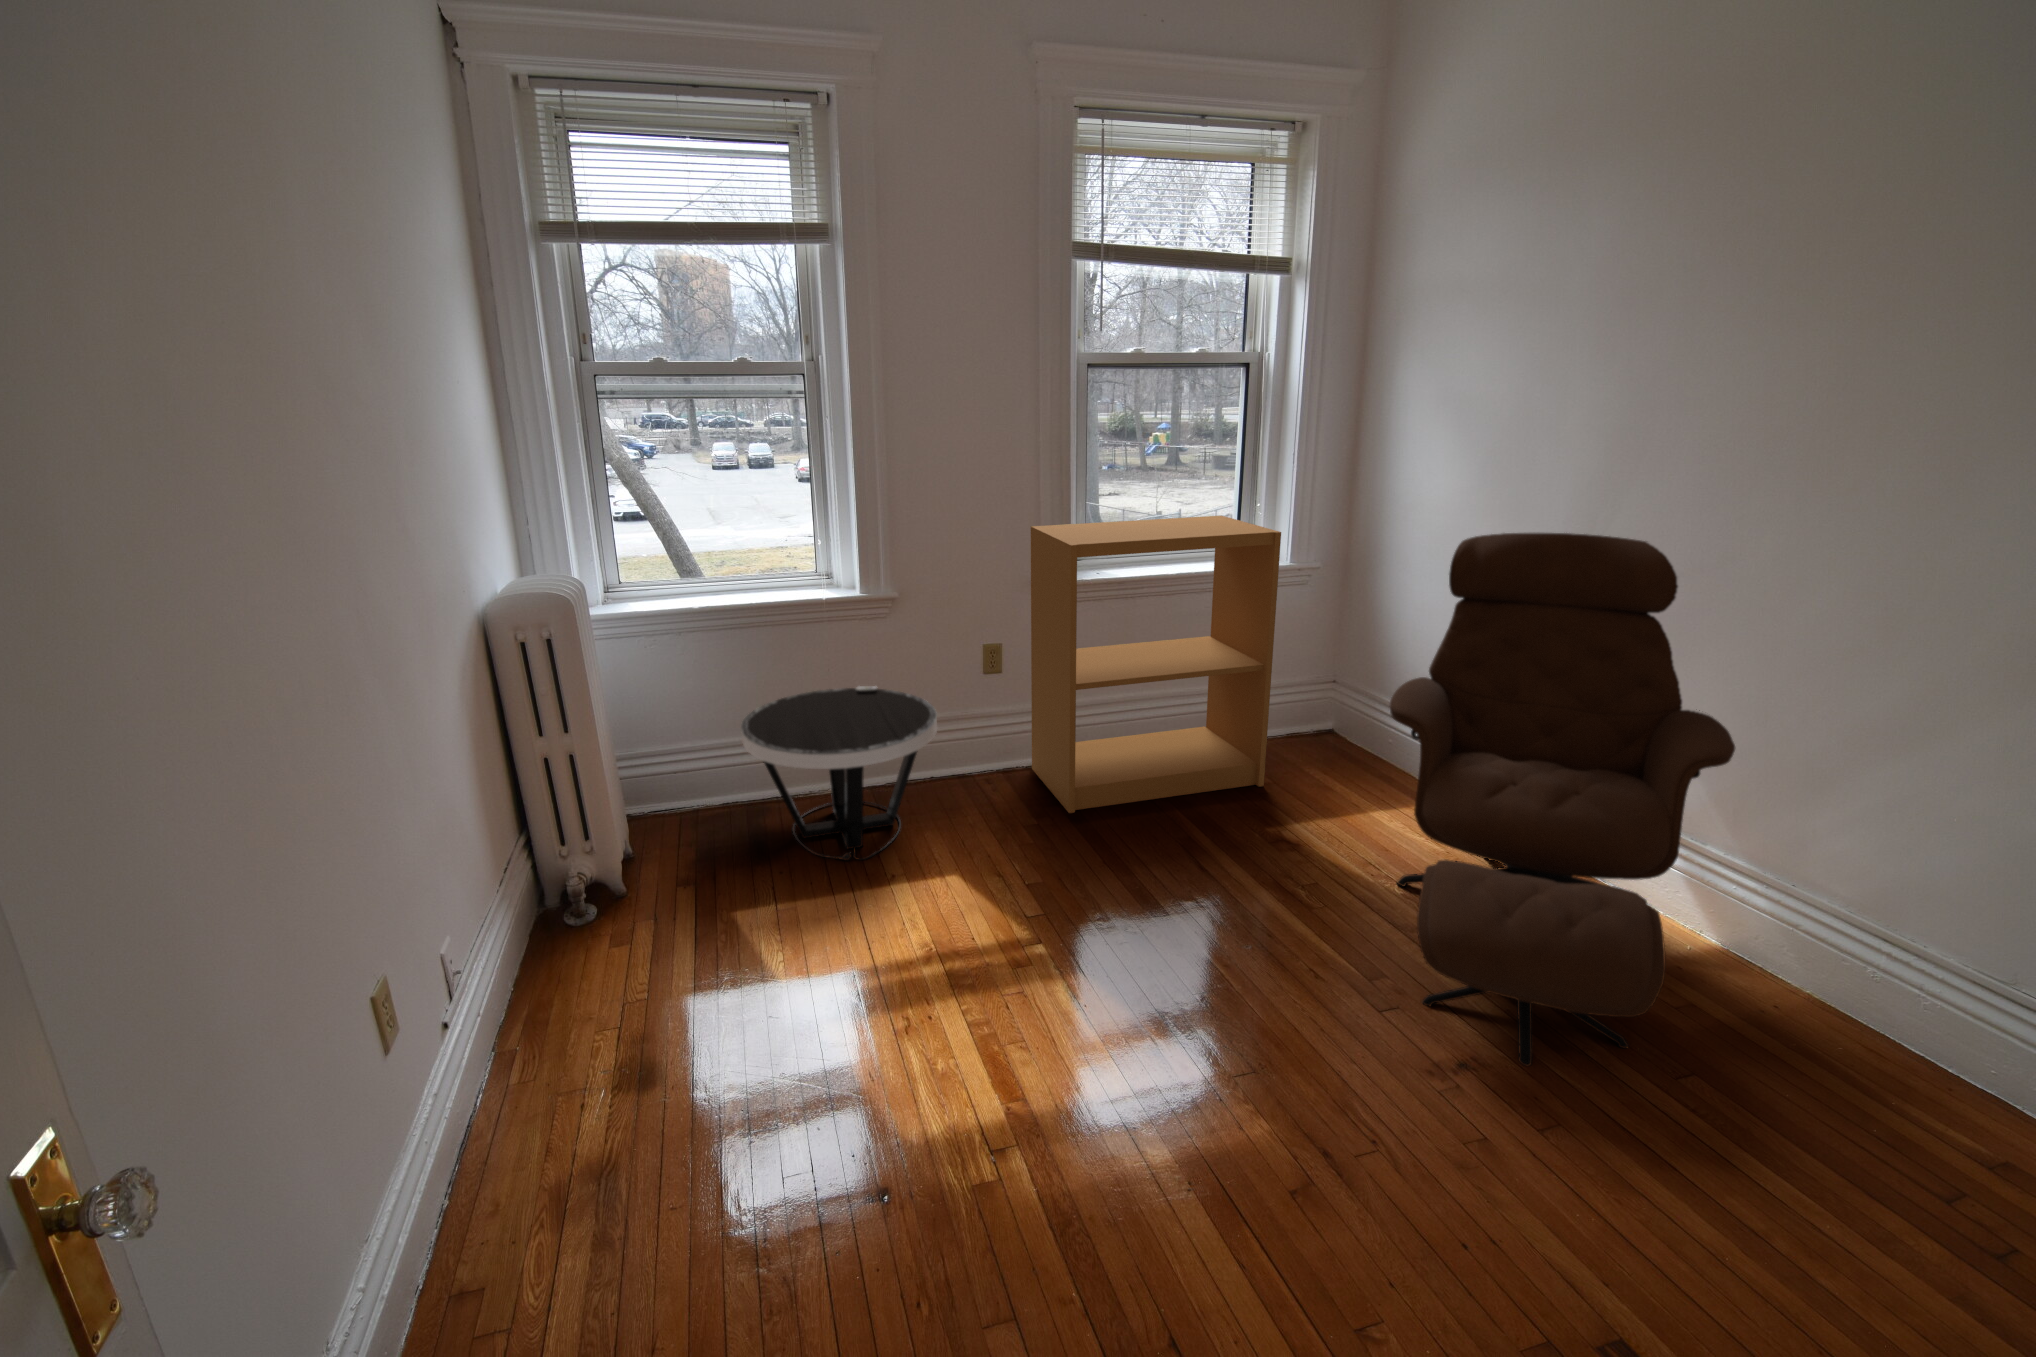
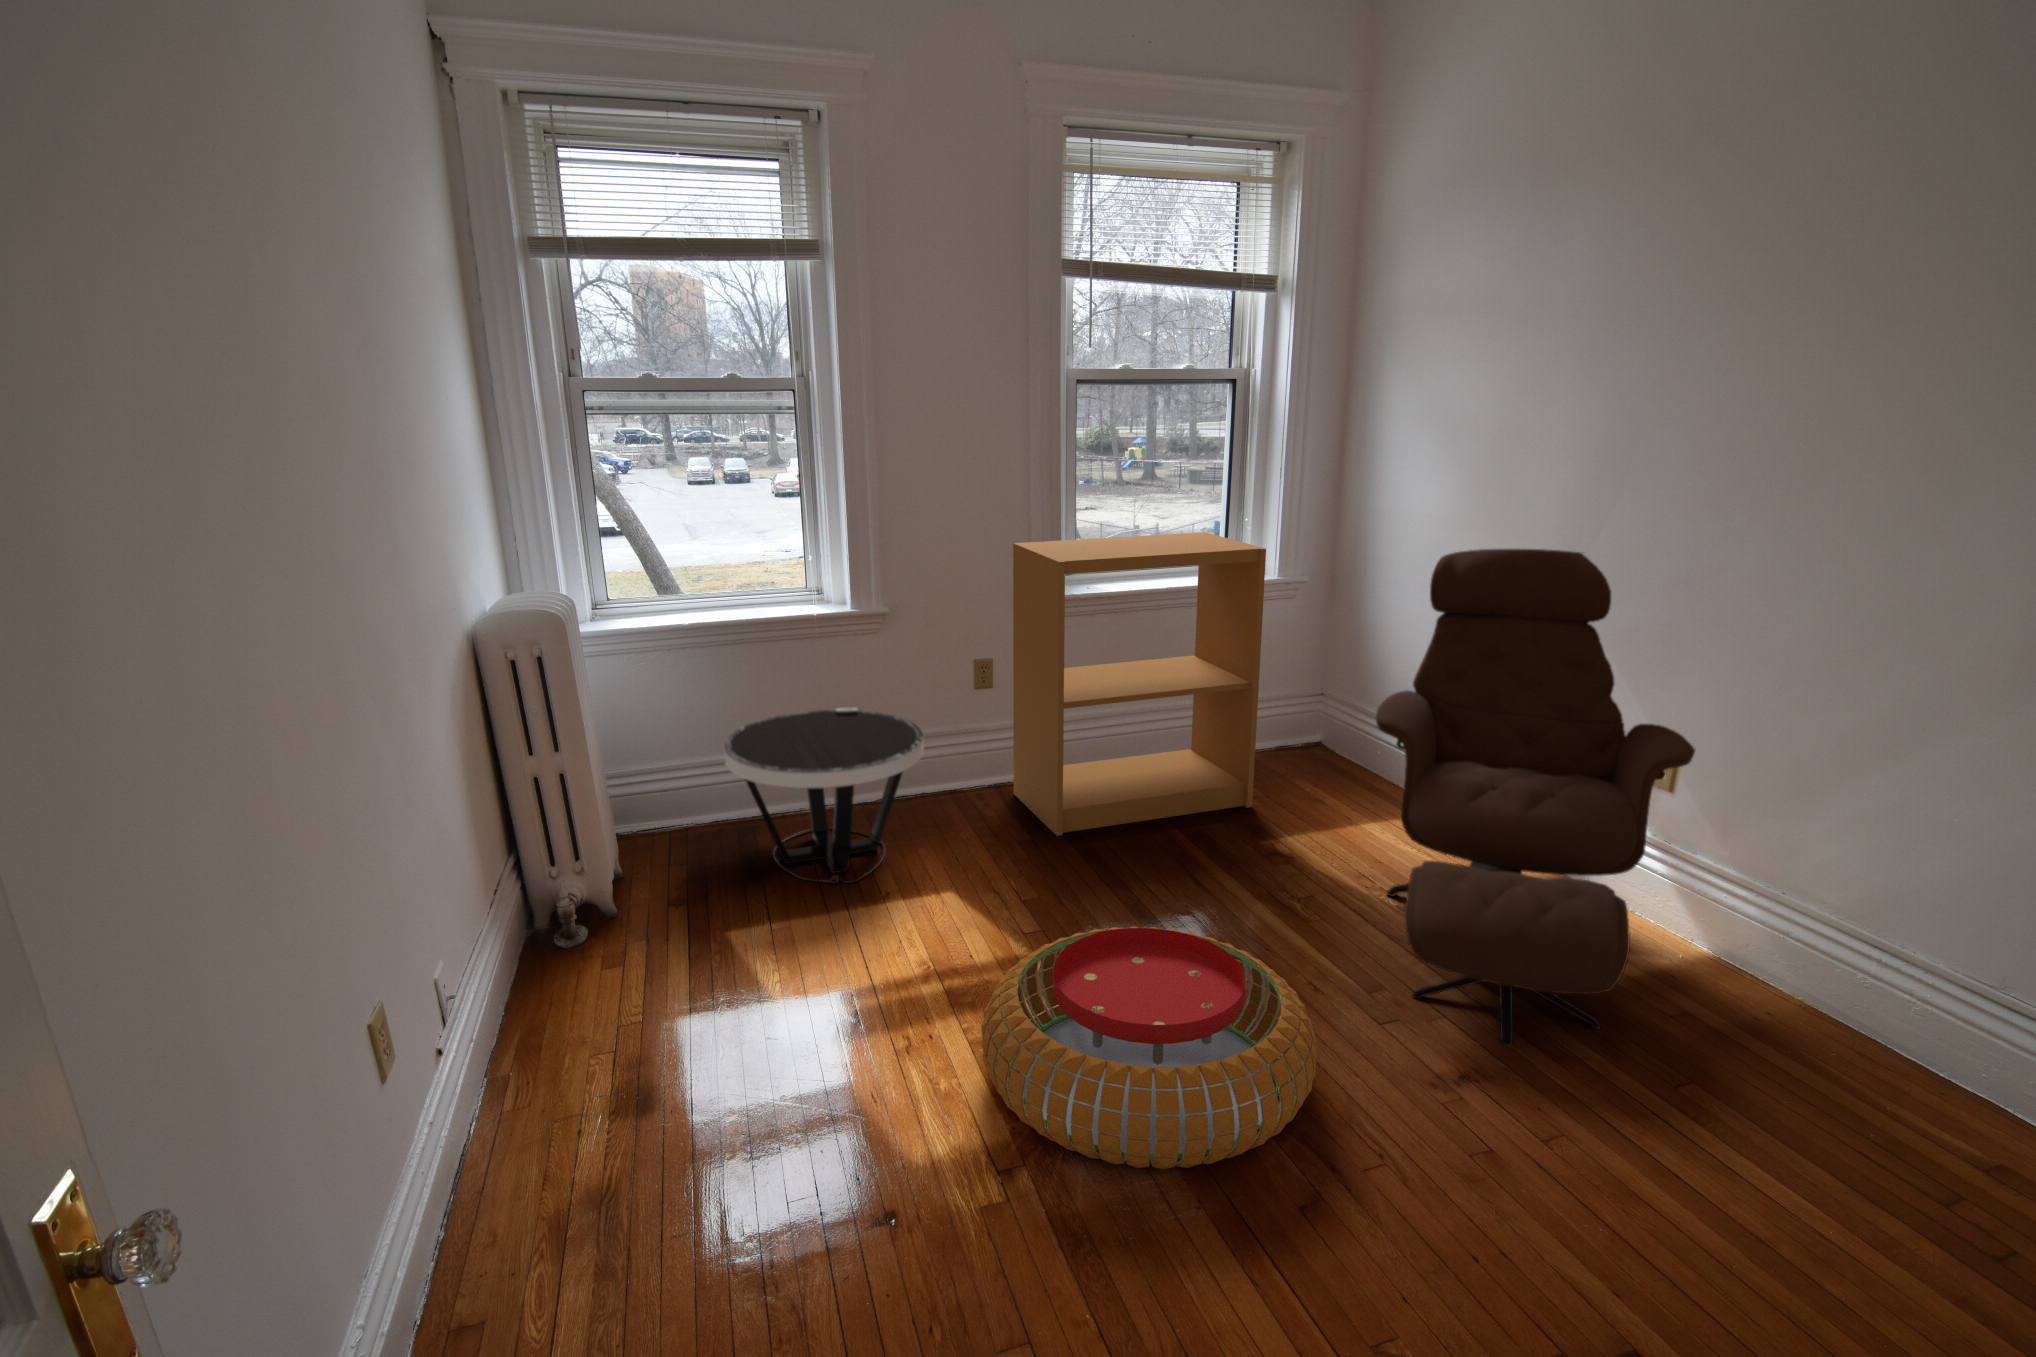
pouf: none [962,926,1319,1211] -> present [982,926,1317,1169]

